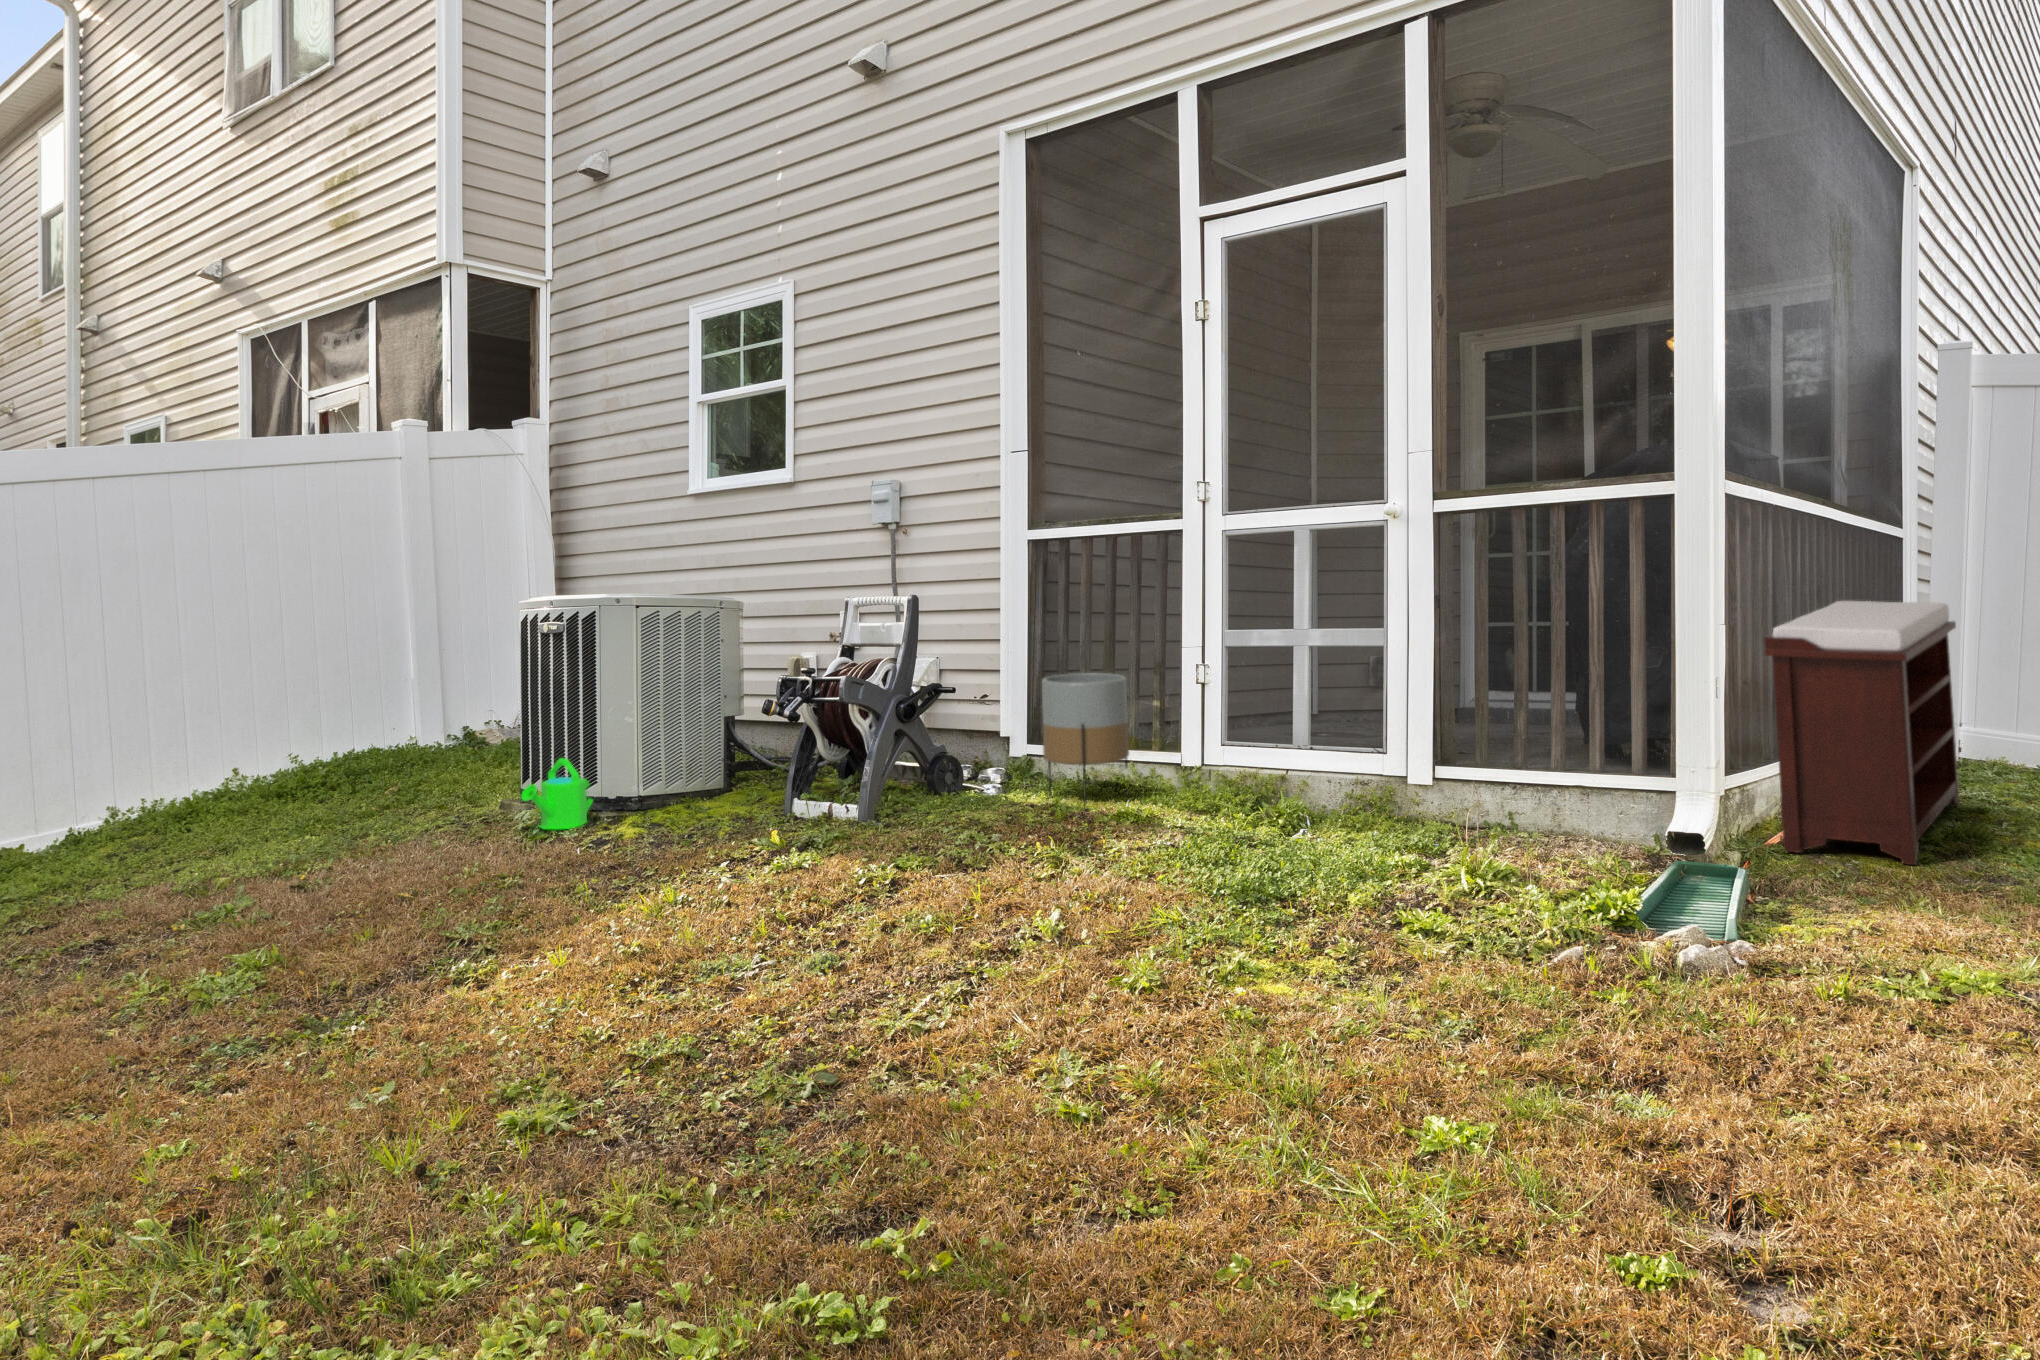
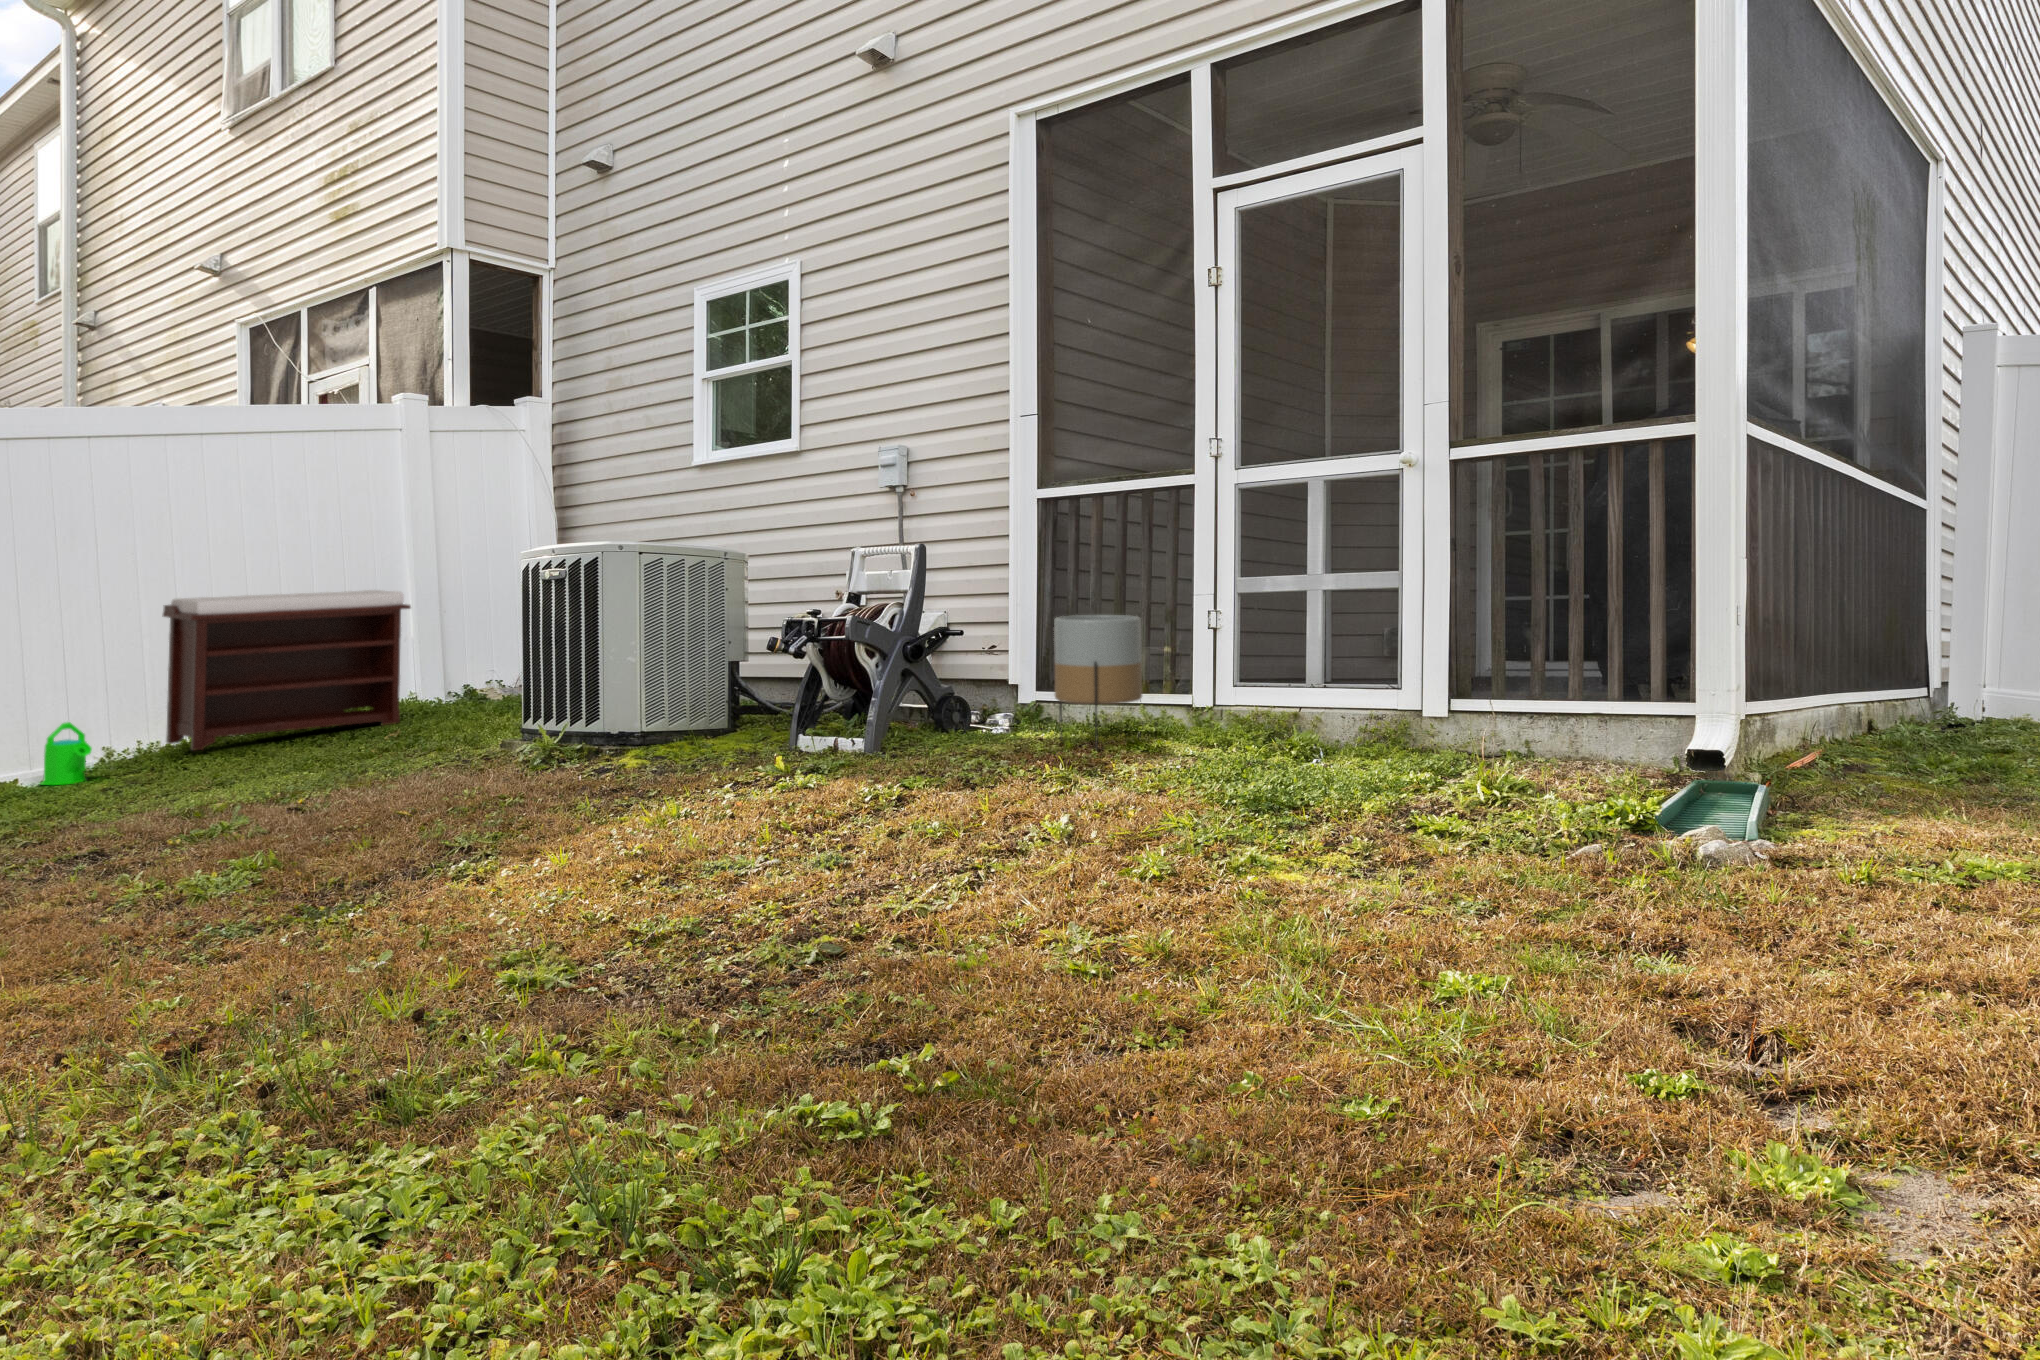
bench: present [1764,601,1960,865] -> present [163,590,411,750]
watering can: present [521,758,593,830] -> present [40,722,92,785]

